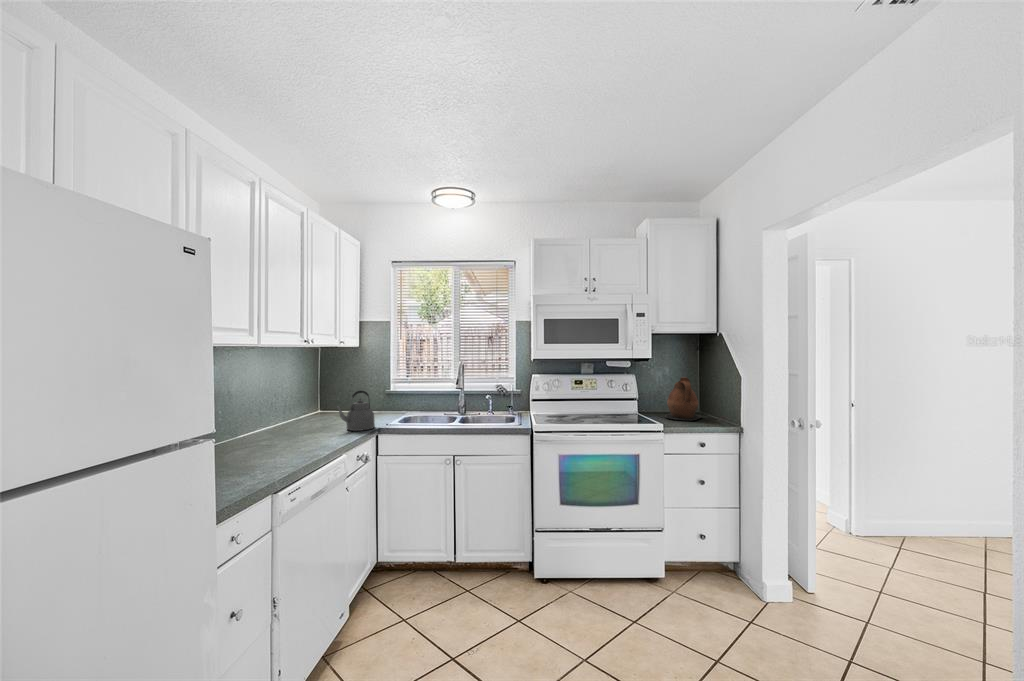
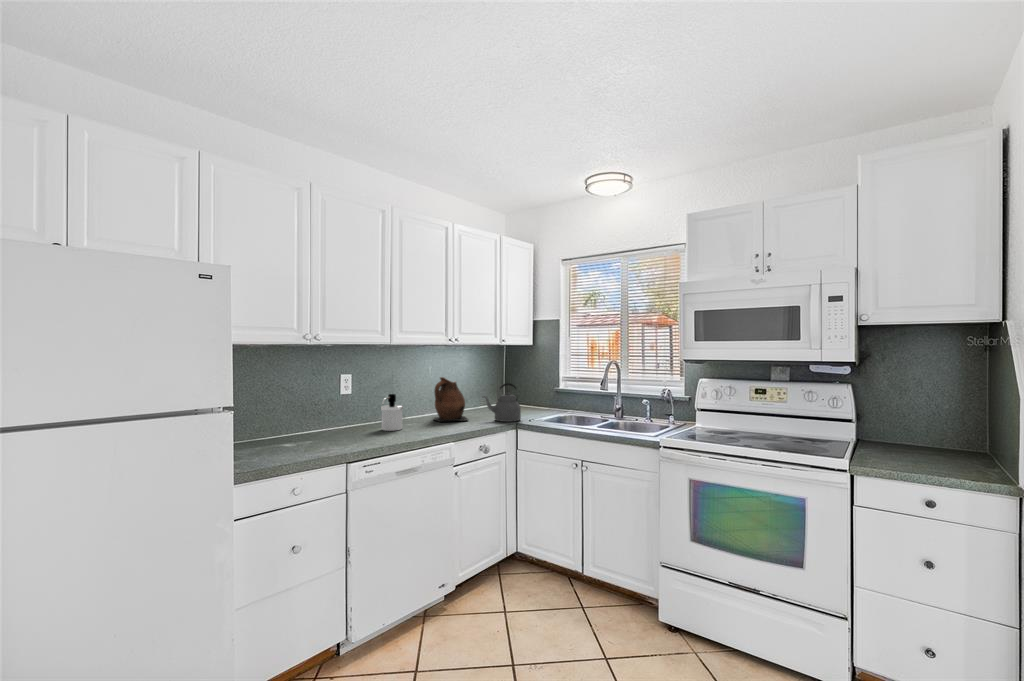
ceramic pitcher: present [665,377,702,420] -> present [434,377,468,421]
soap dispenser: none [236,416,264,461] -> present [381,394,403,431]

